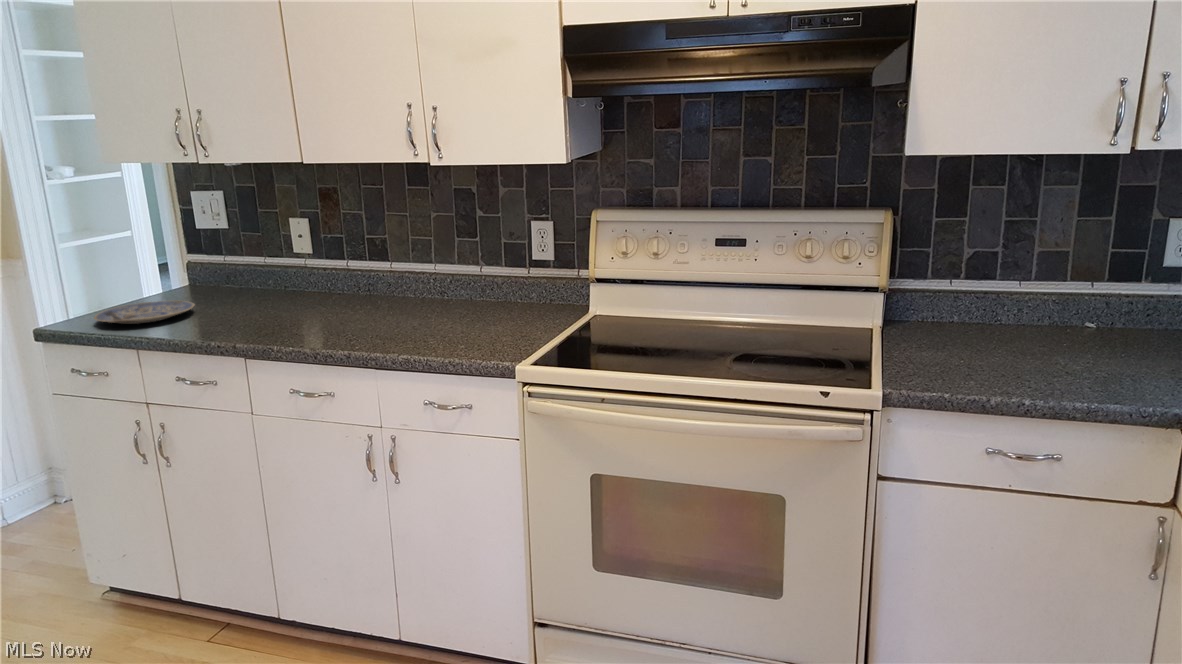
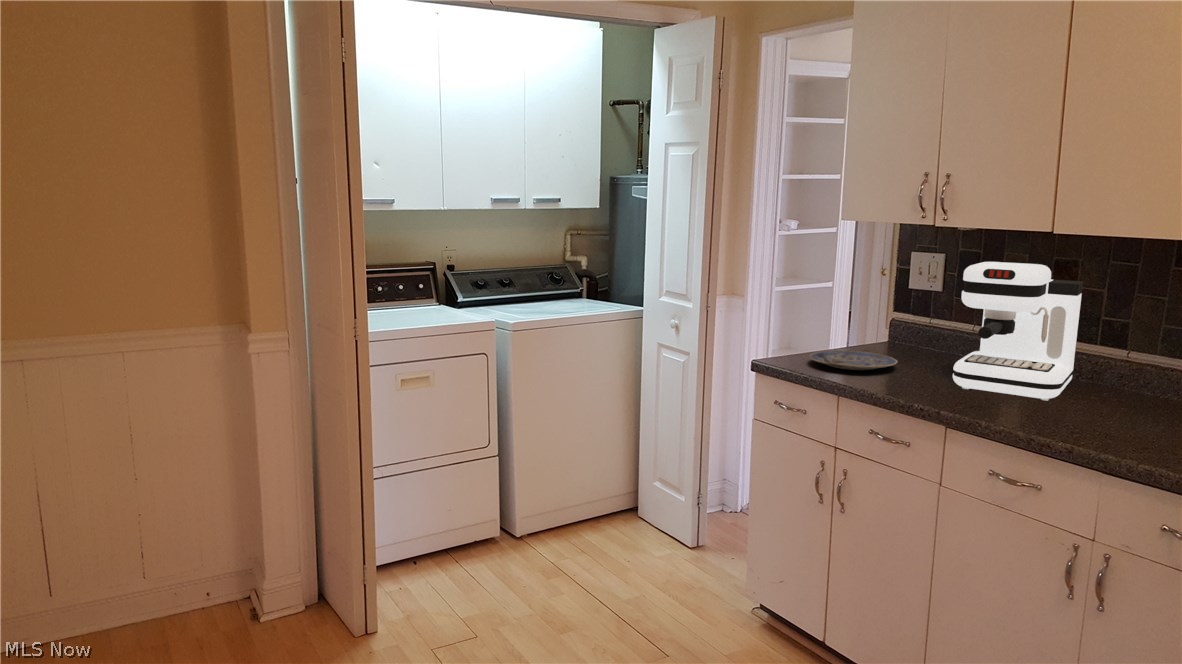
coffee maker: none [235,195,352,320] -> present [953,262,1083,401]

